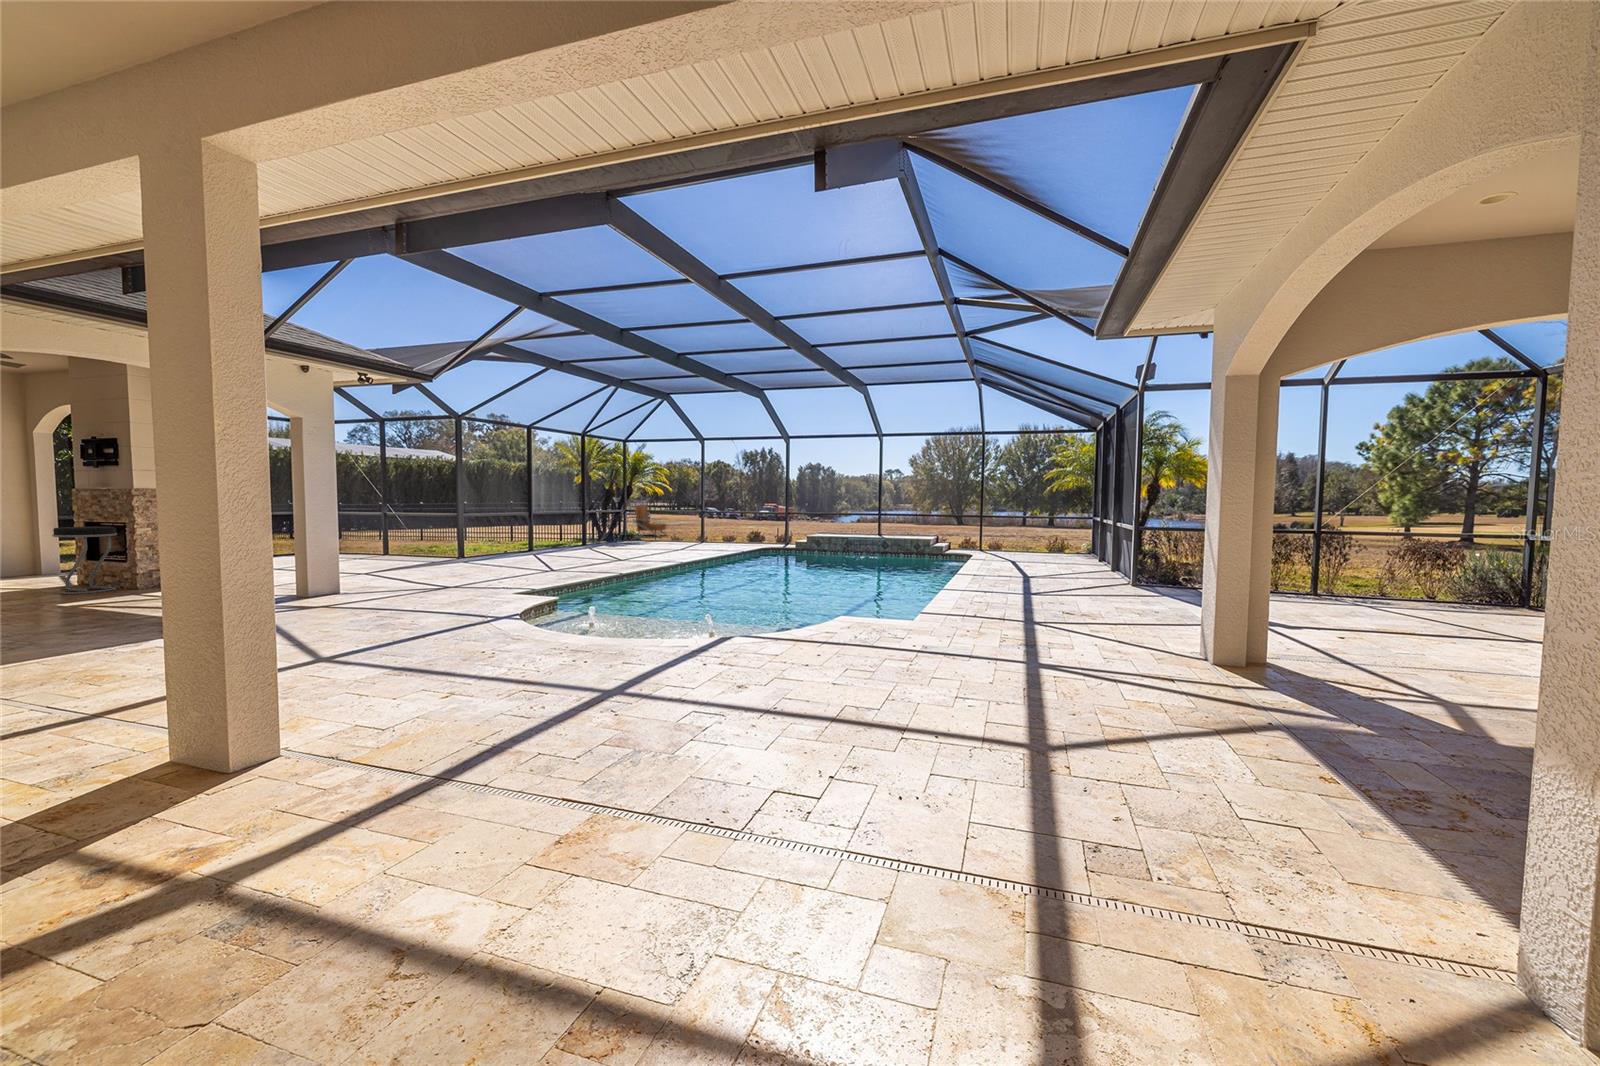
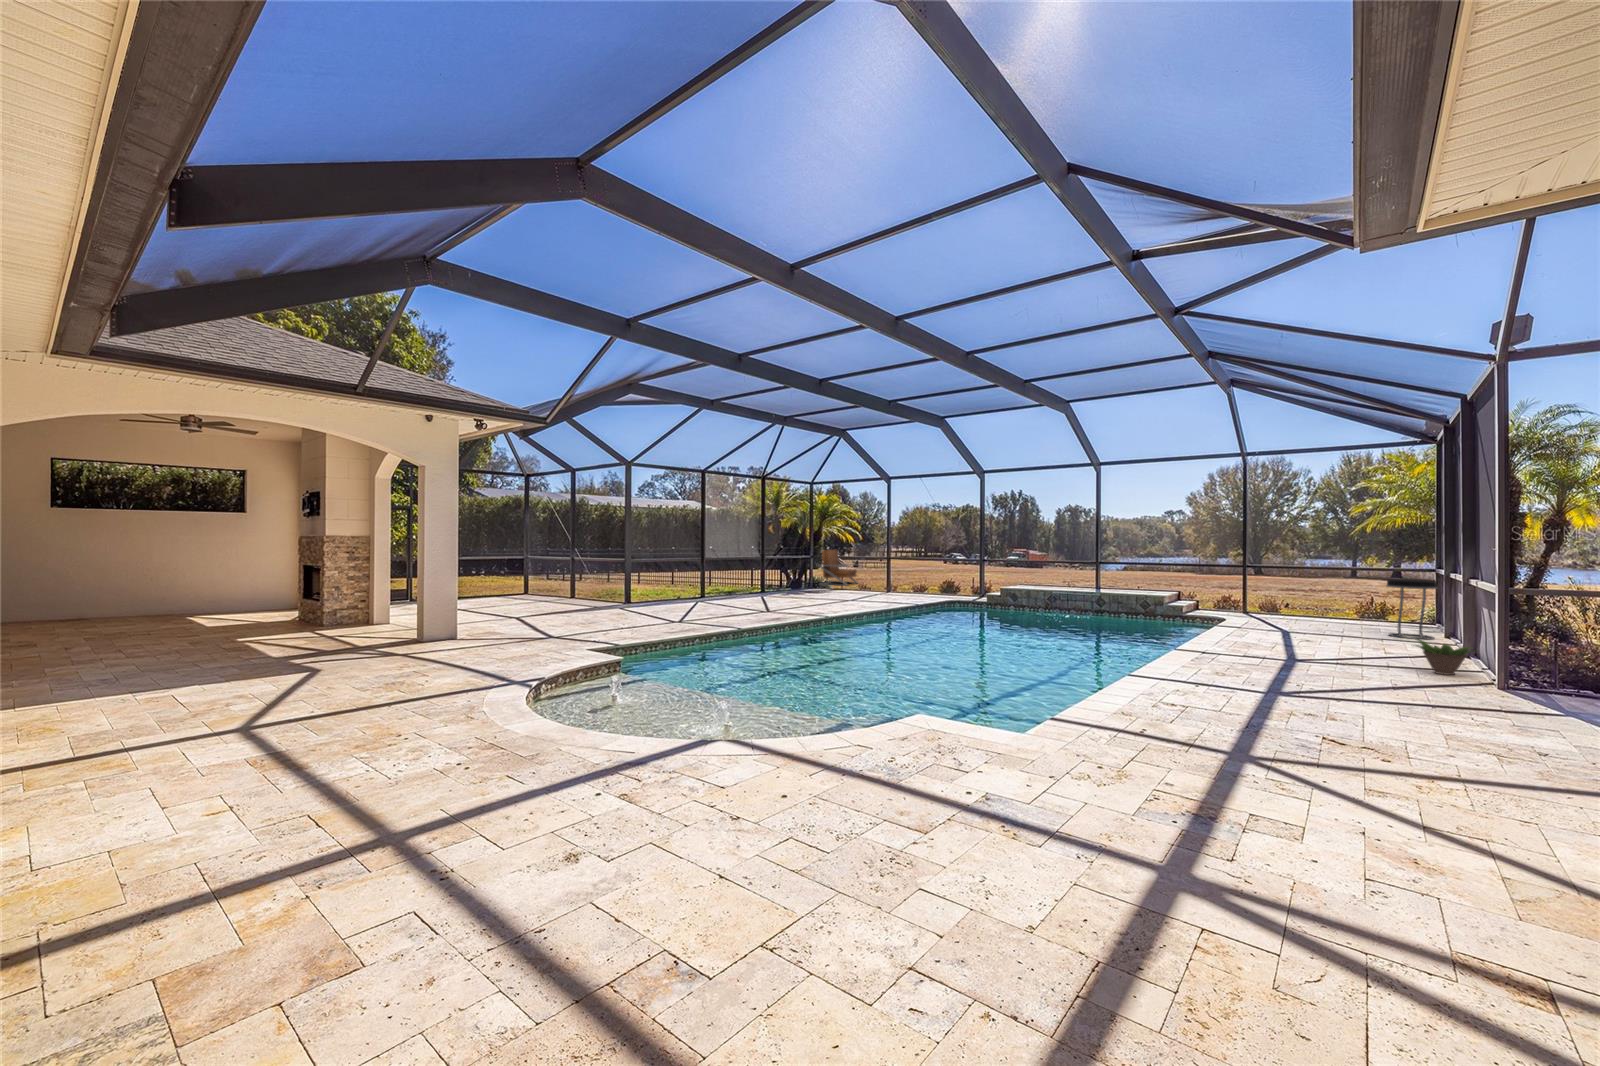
stool: present [52,526,117,594] -> present [1386,579,1438,640]
decorative plant: none [1091,561,1125,582] -> present [1416,639,1475,675]

